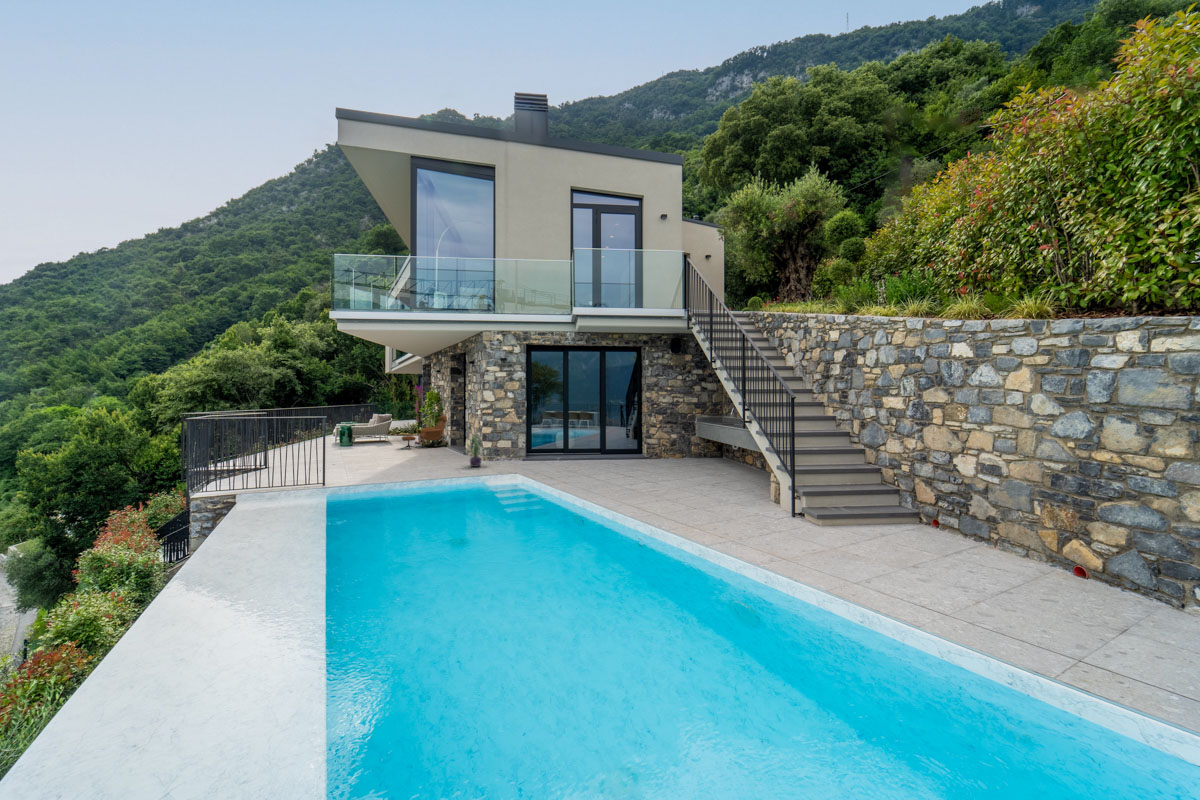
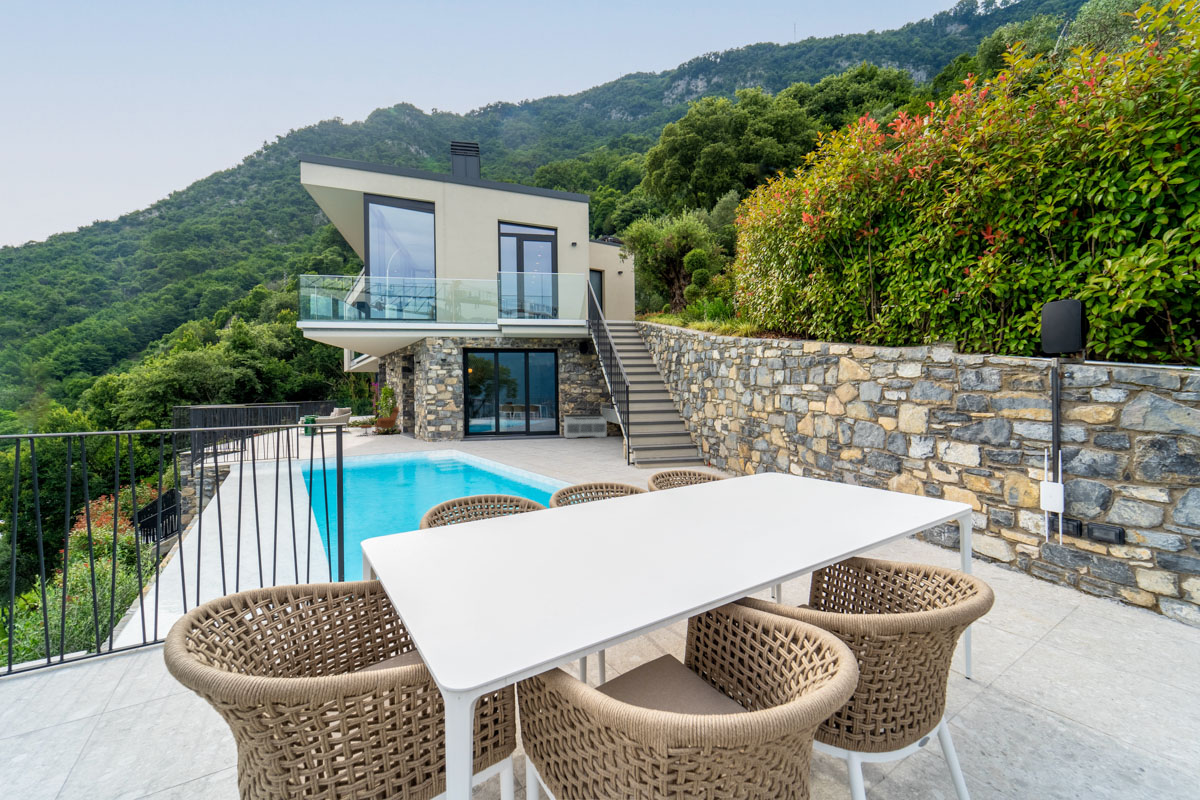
bench: none [649,427,704,458] -> present [564,414,607,438]
decorative plant: present [470,436,481,467] -> none [405,421,432,446]

